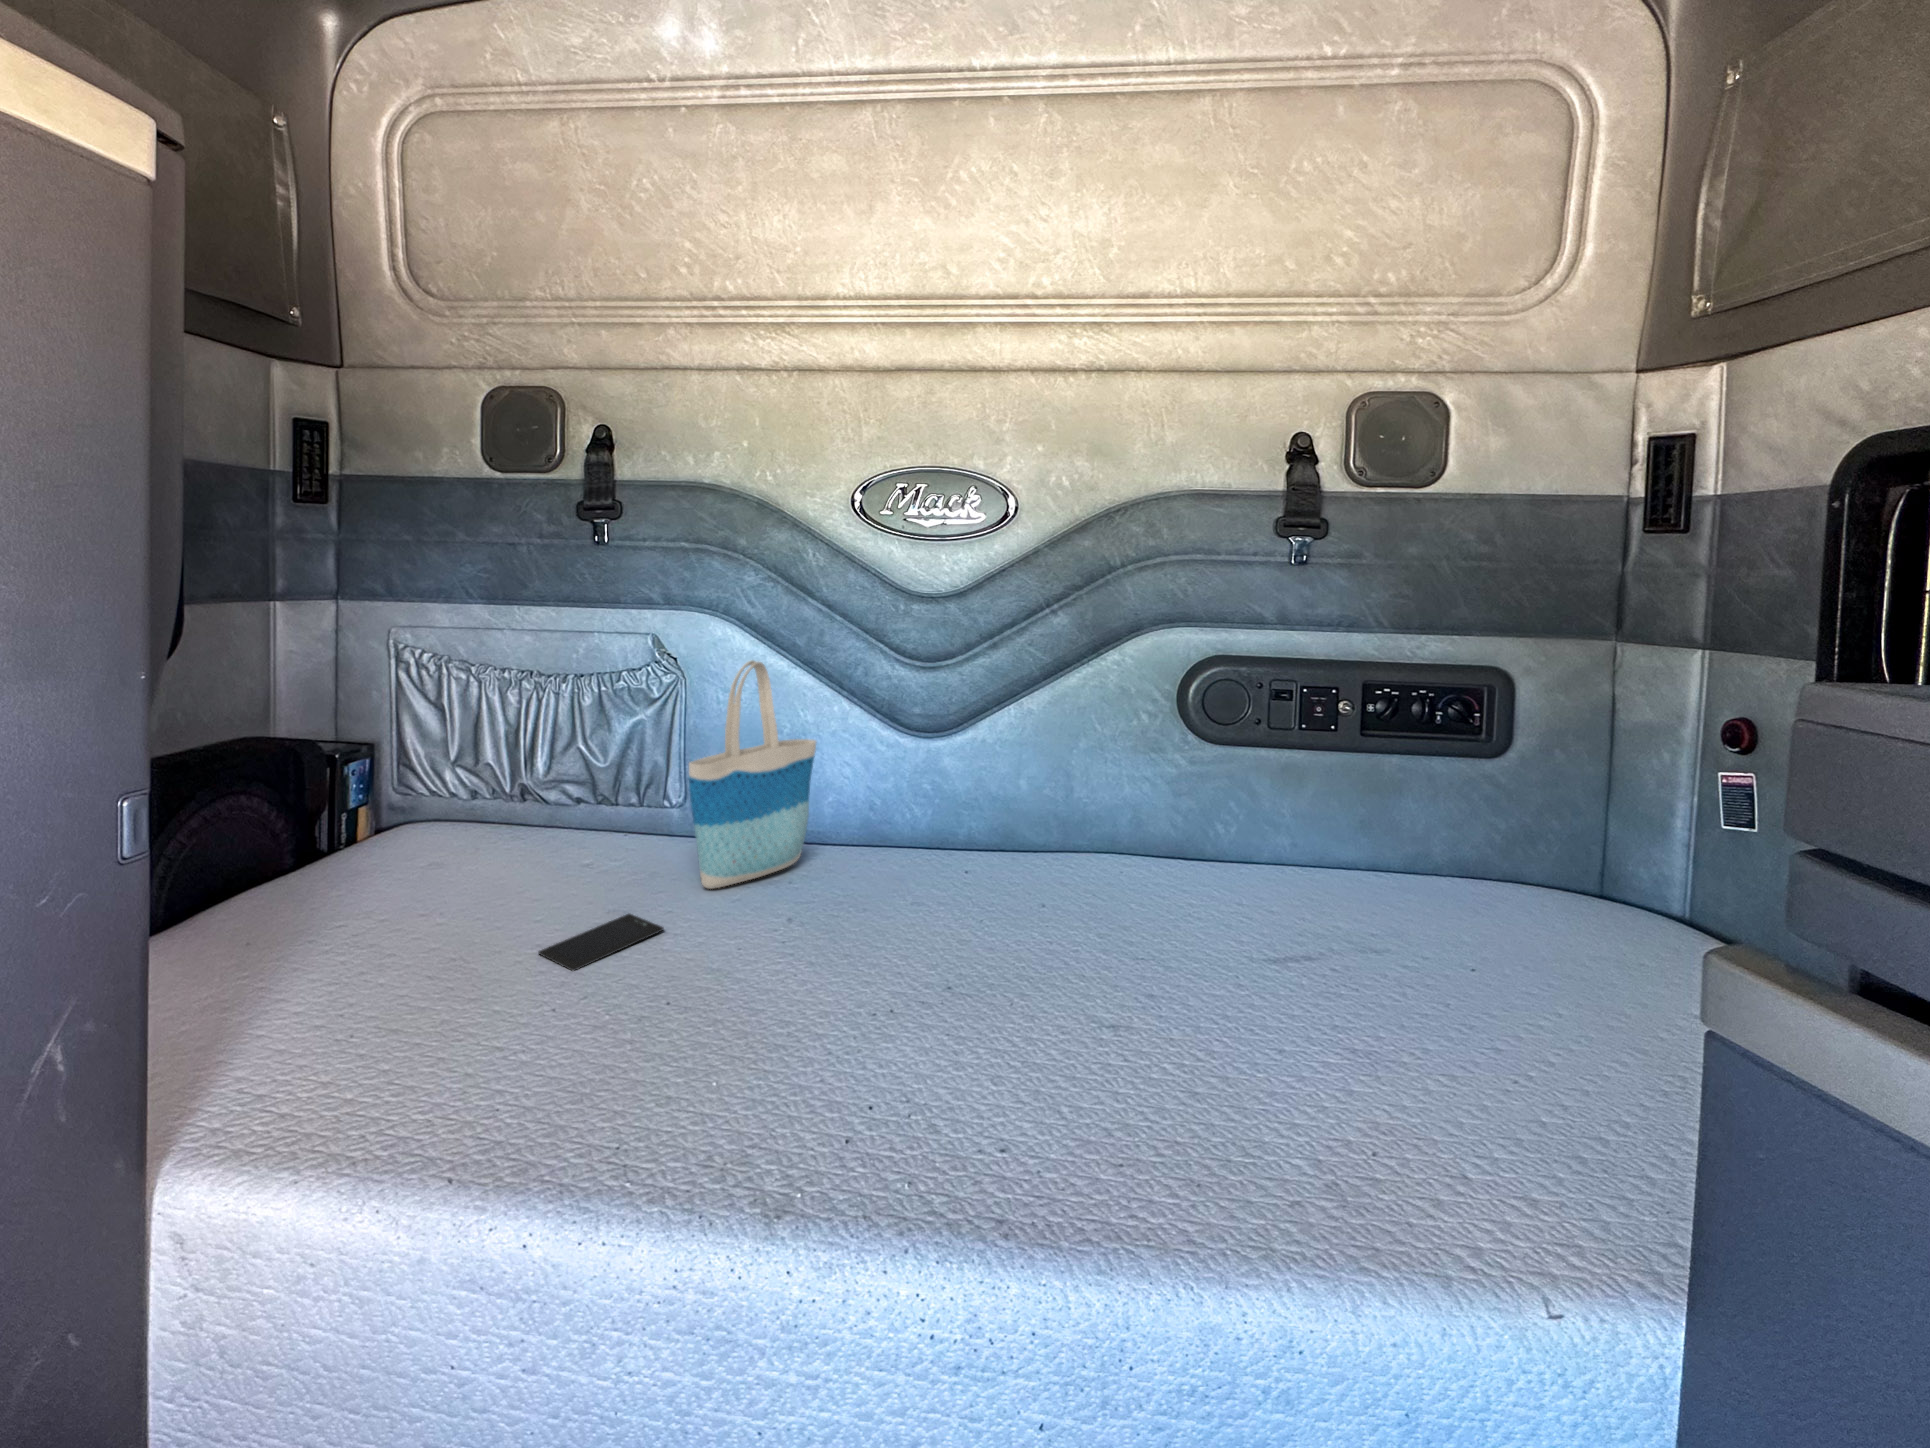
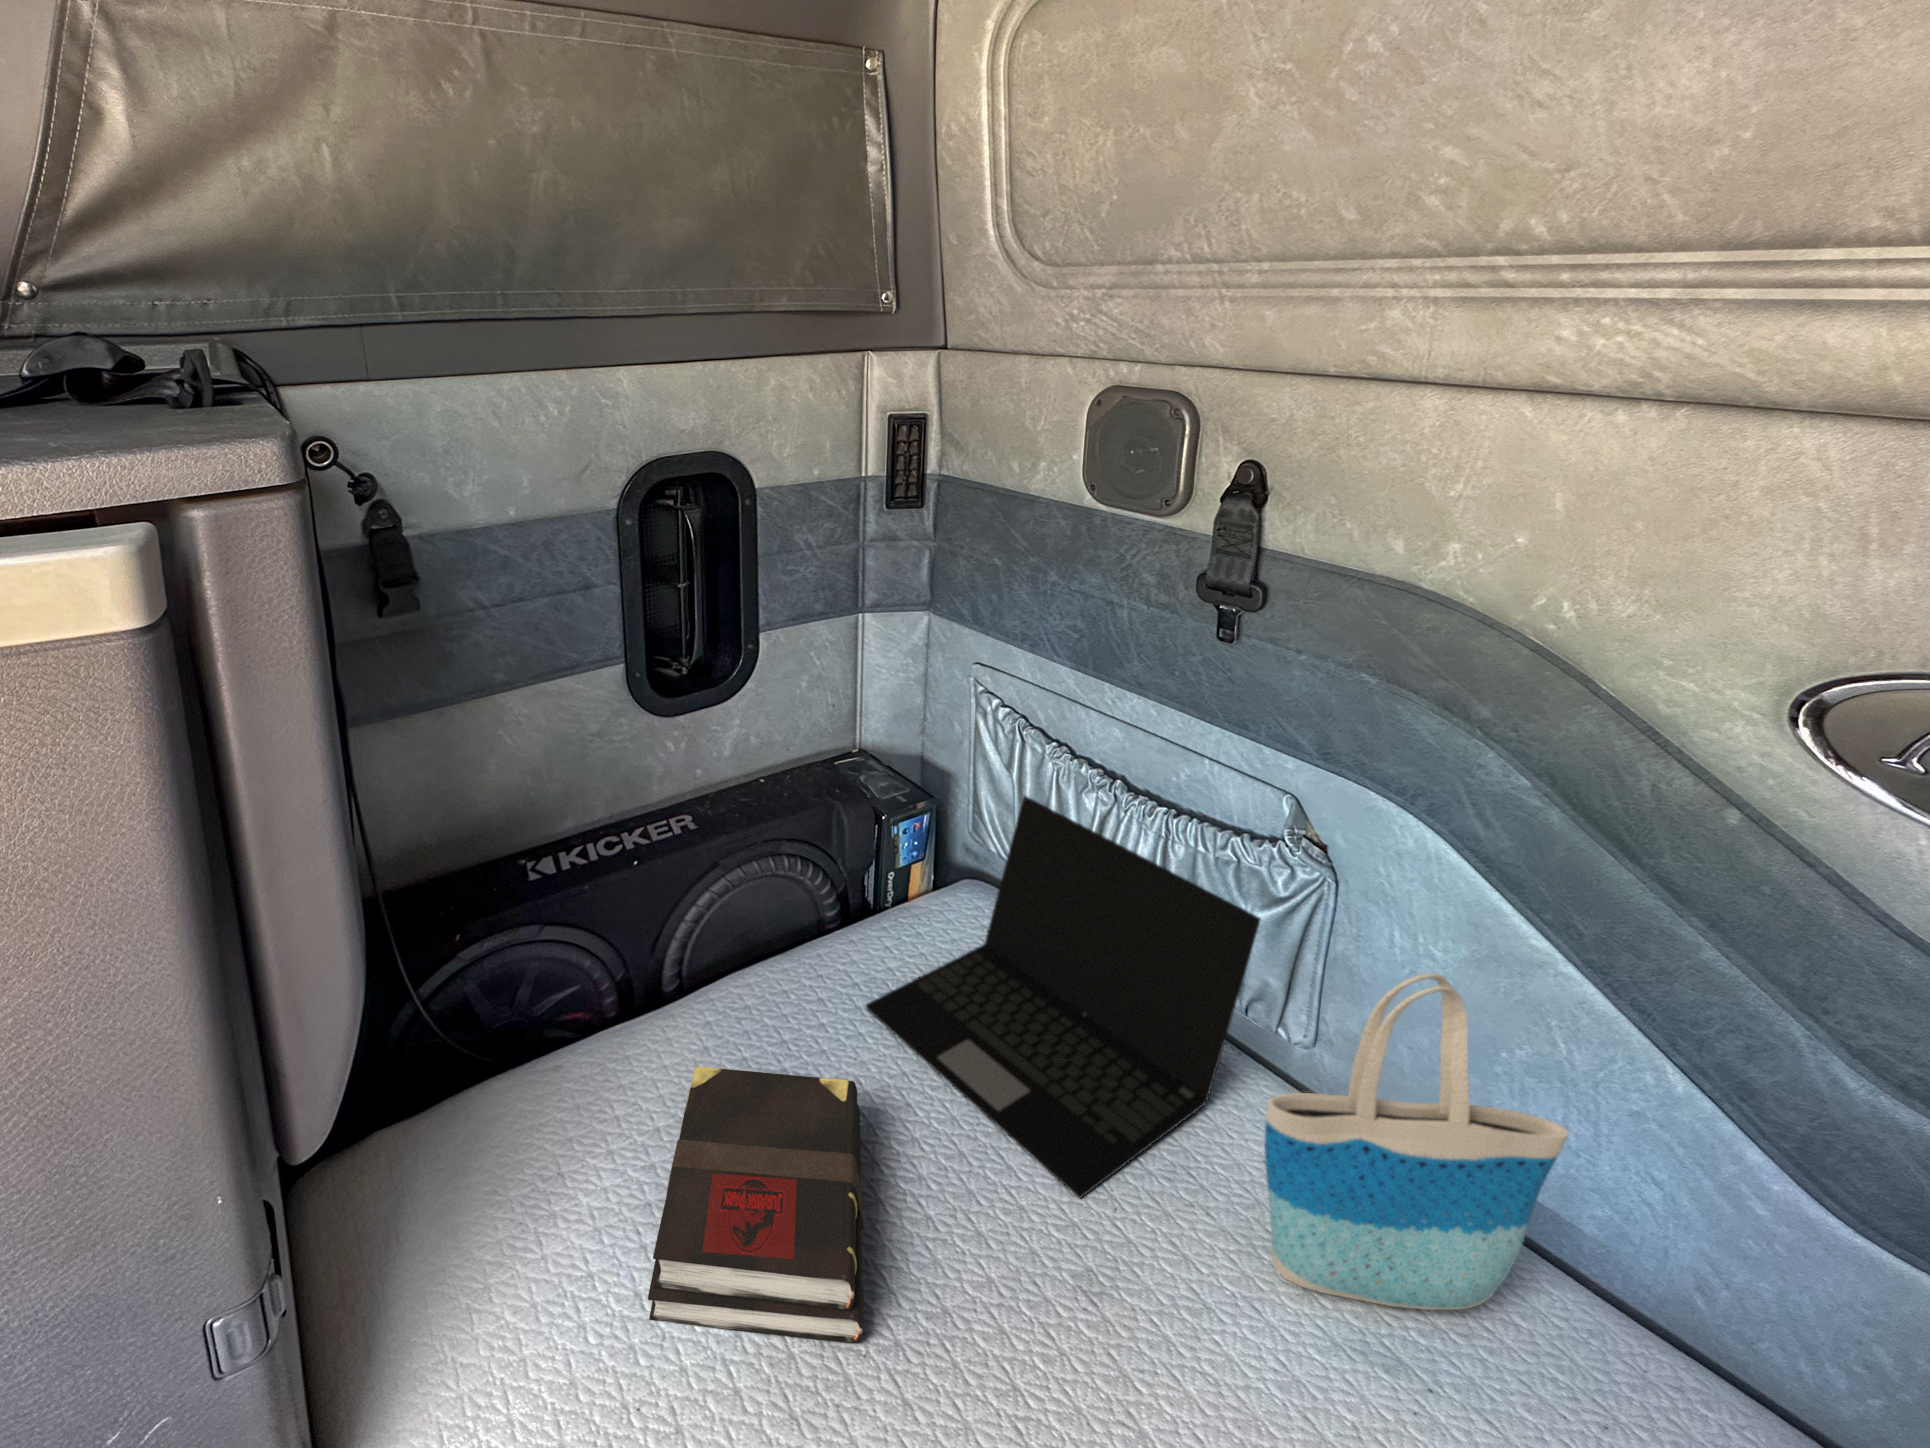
laptop: none [356,703,648,909] -> present [866,796,1261,1198]
book: none [218,887,473,1076] -> present [648,1066,863,1343]
smartphone: present [538,914,664,971] -> none [982,1270,1167,1357]

